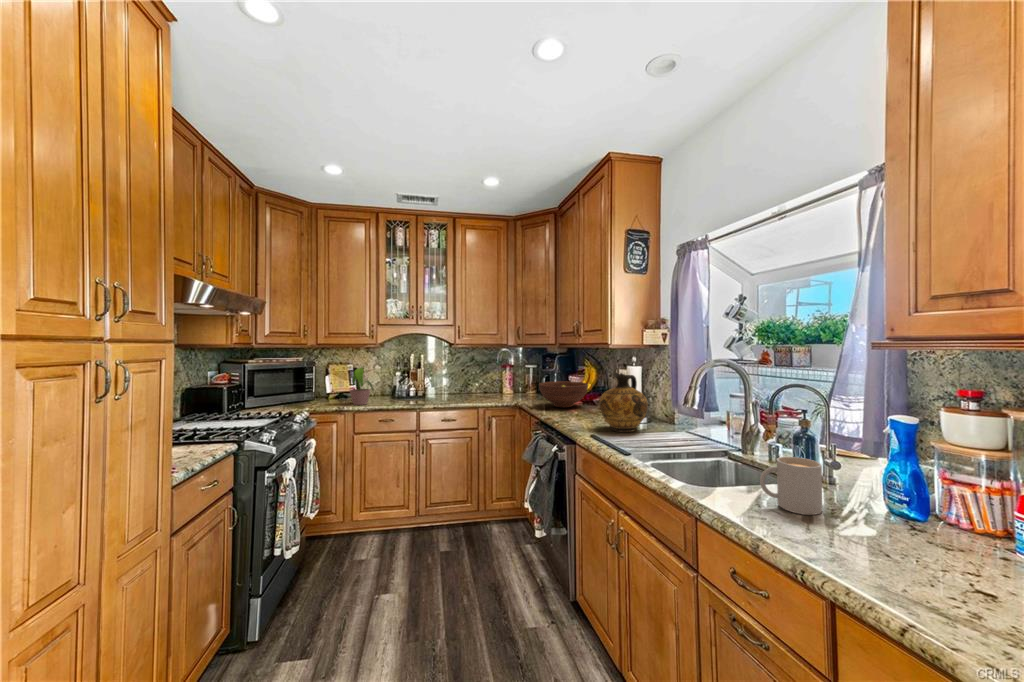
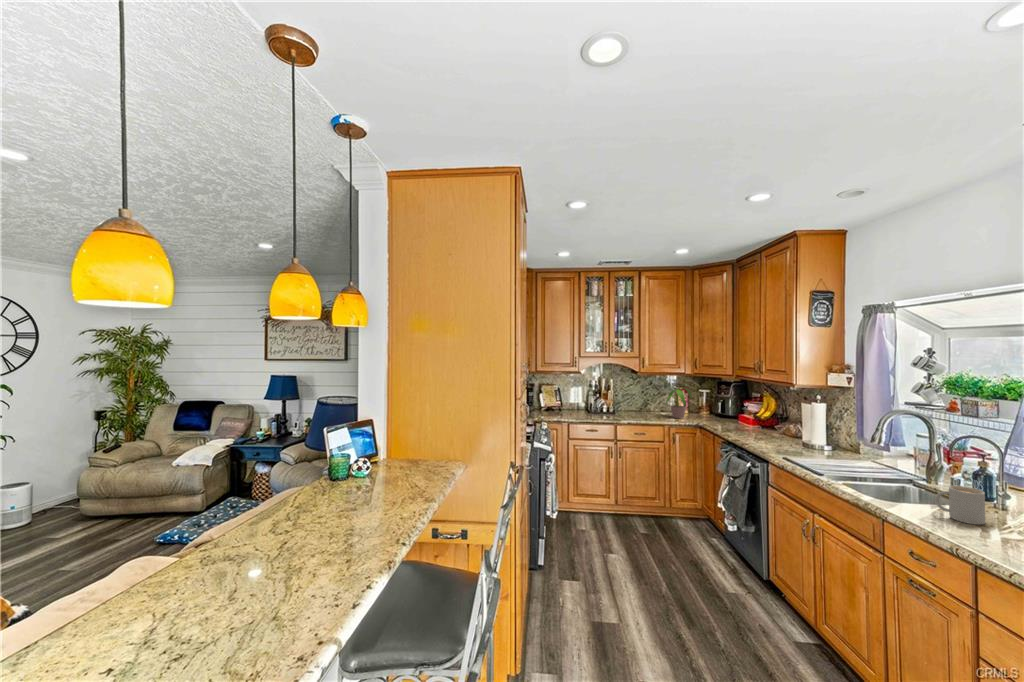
potted plant: present [350,367,373,405] -> present [666,388,692,419]
ceramic jug: present [599,373,648,432] -> none [789,409,835,457]
fruit bowl: present [539,381,588,407] -> none [722,408,769,431]

